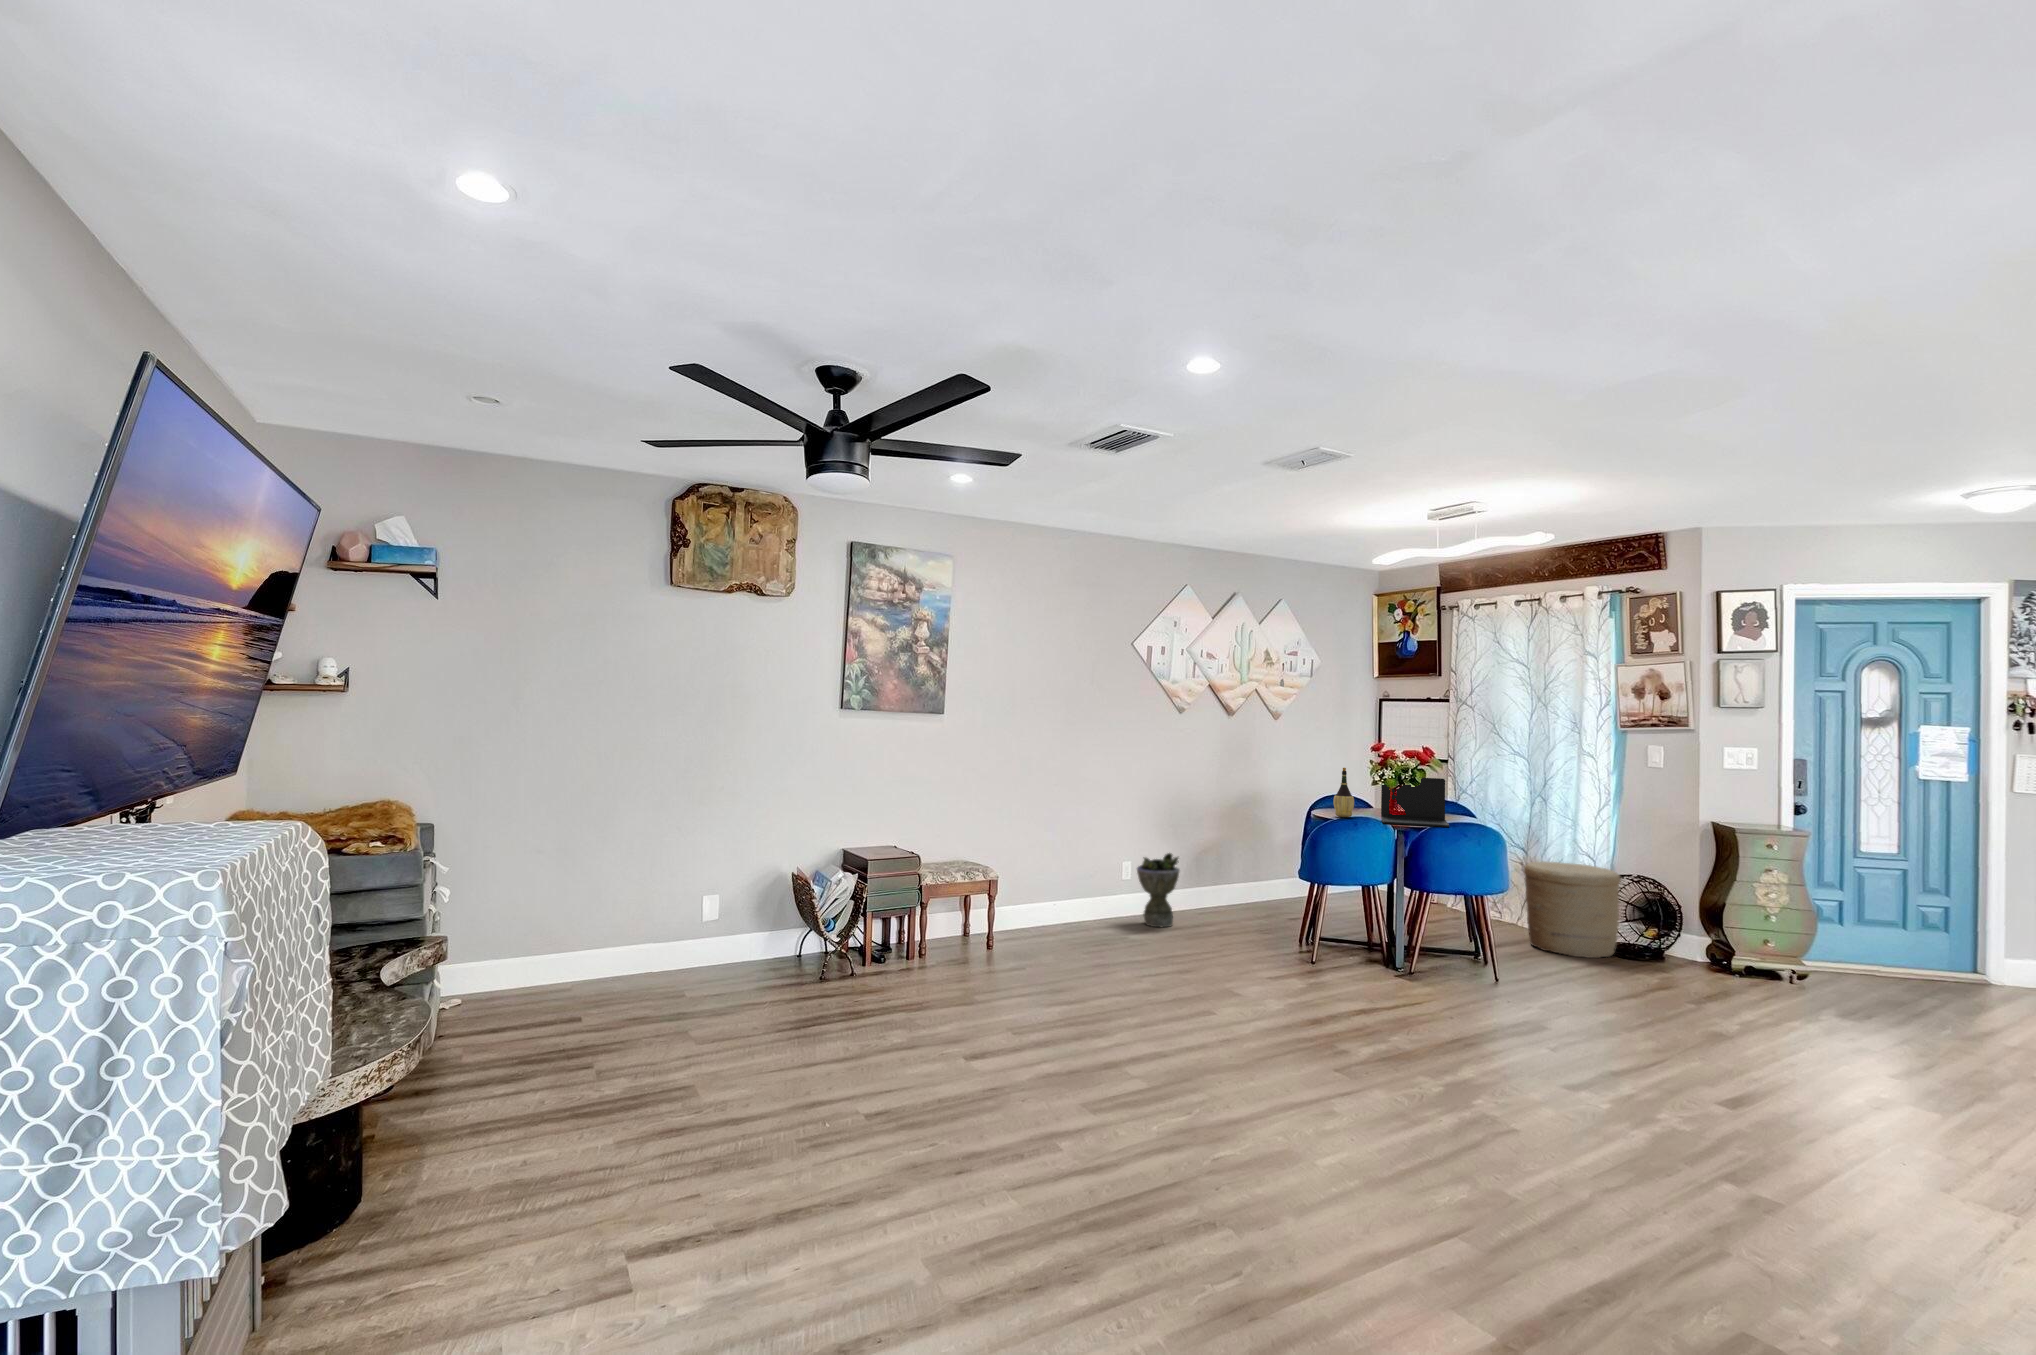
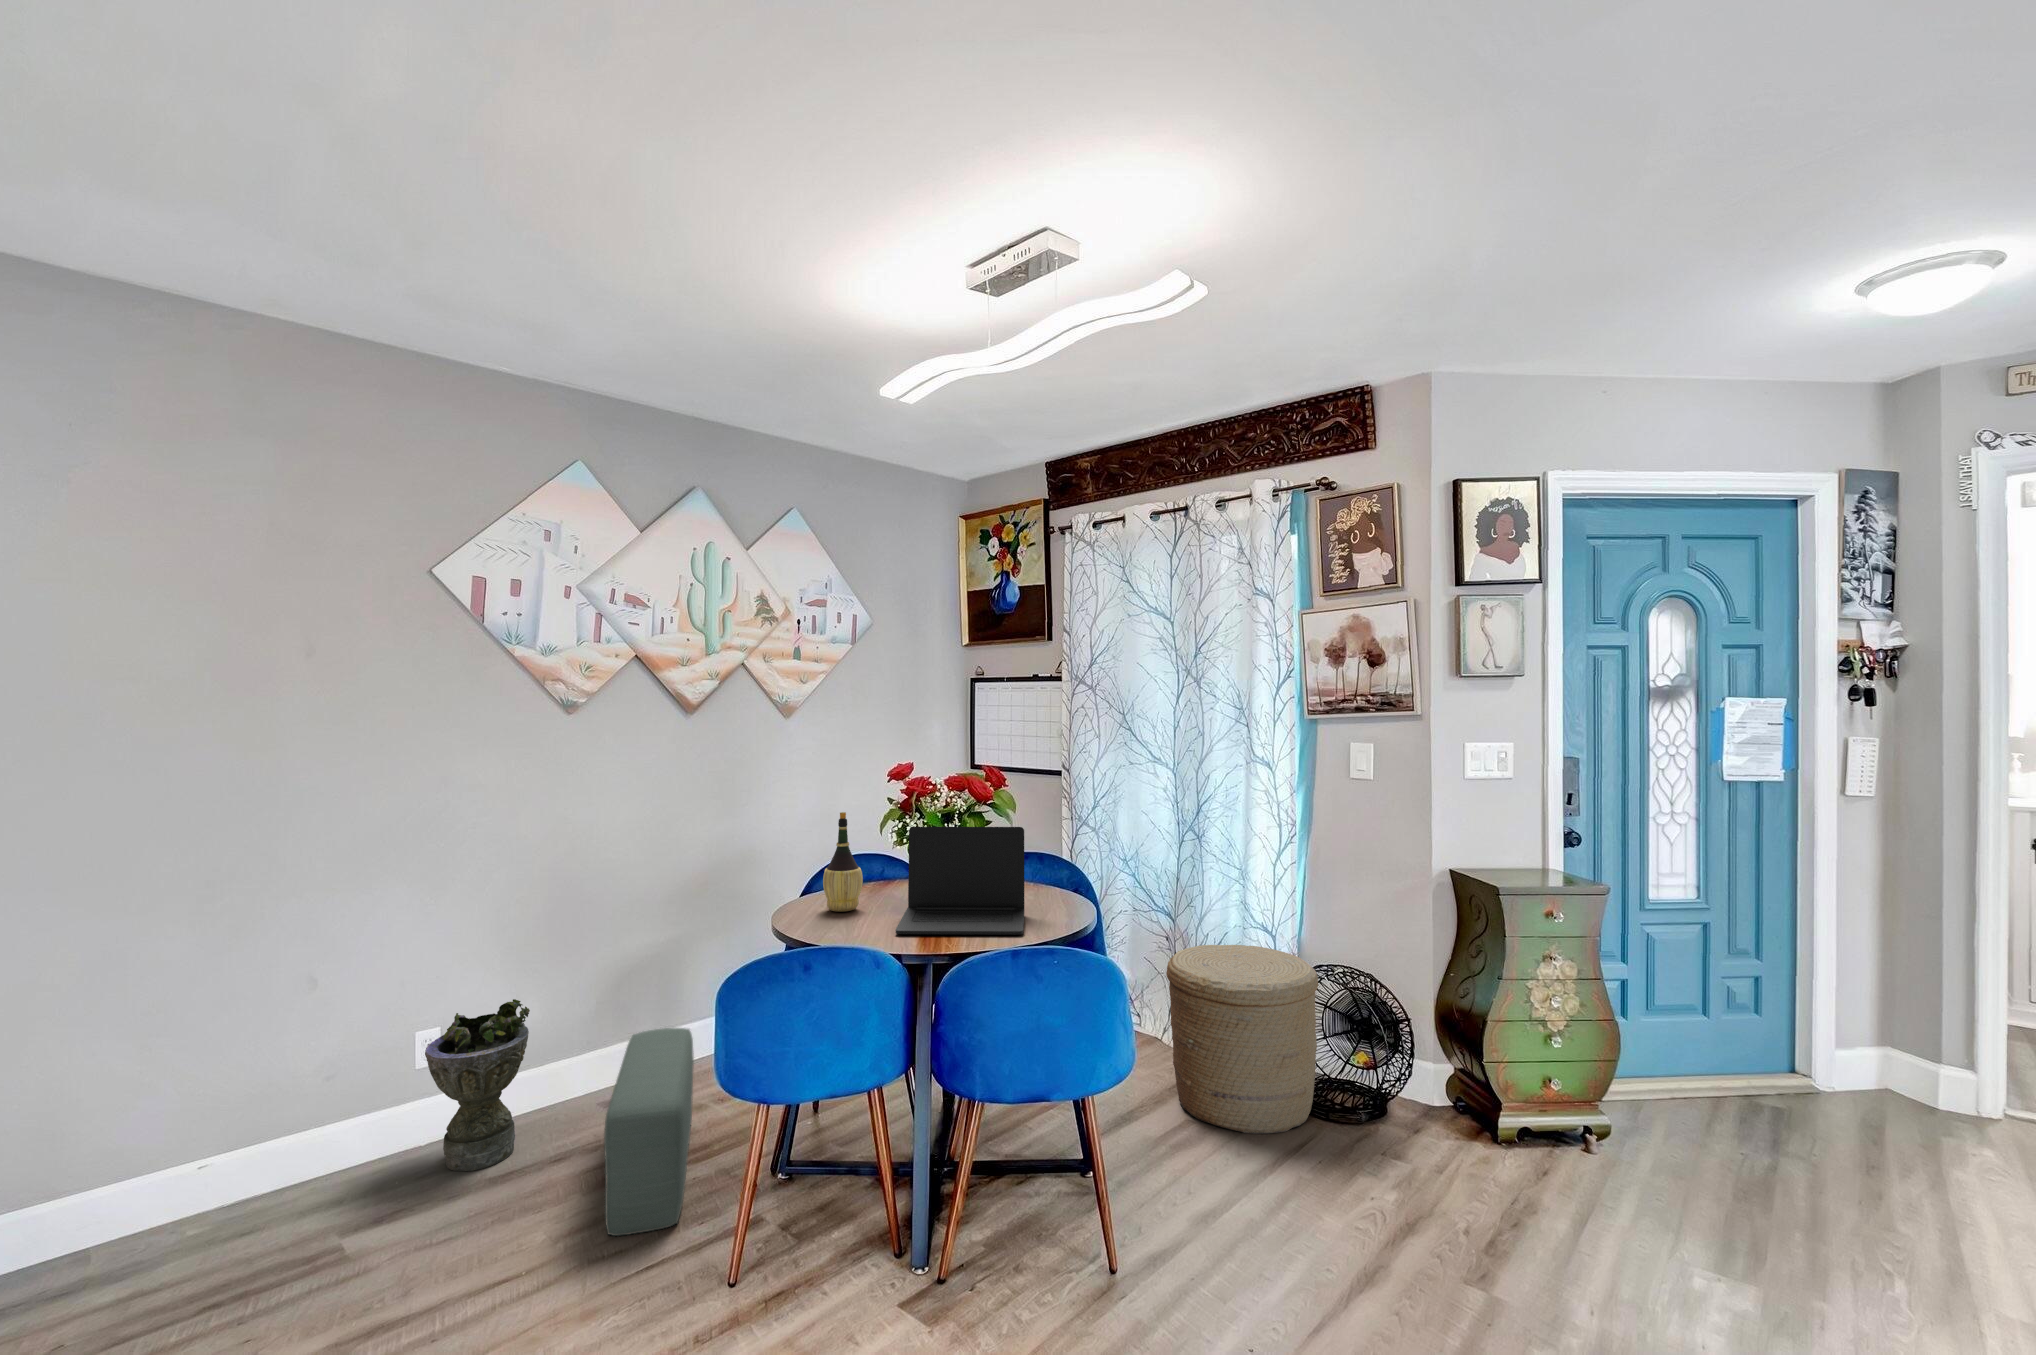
pouf: none [1224,875,1278,948] -> present [604,1028,694,1236]

